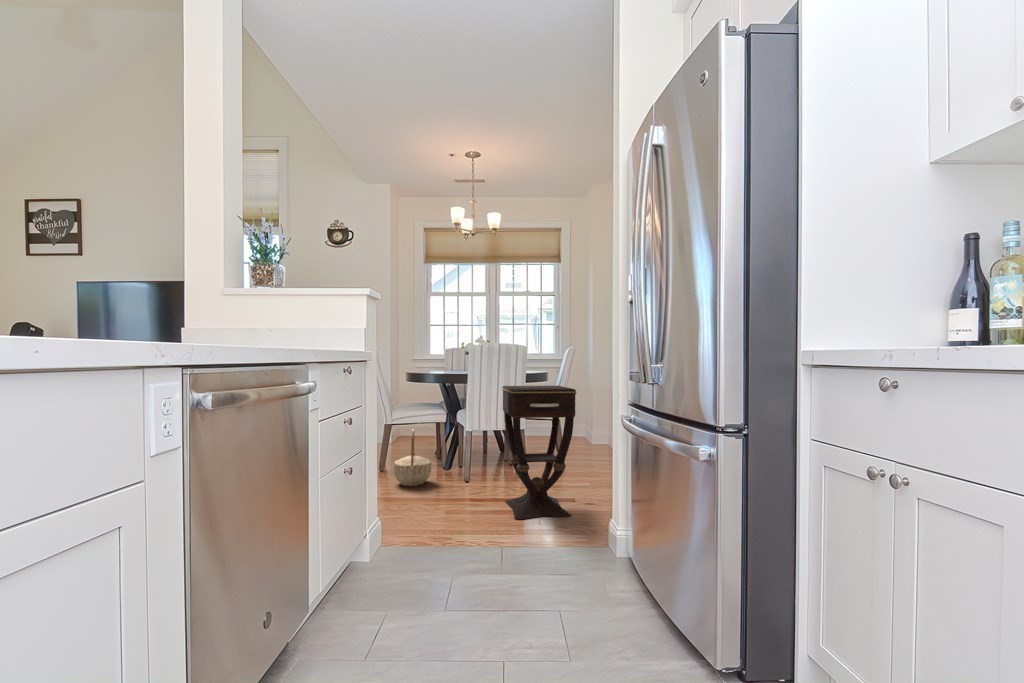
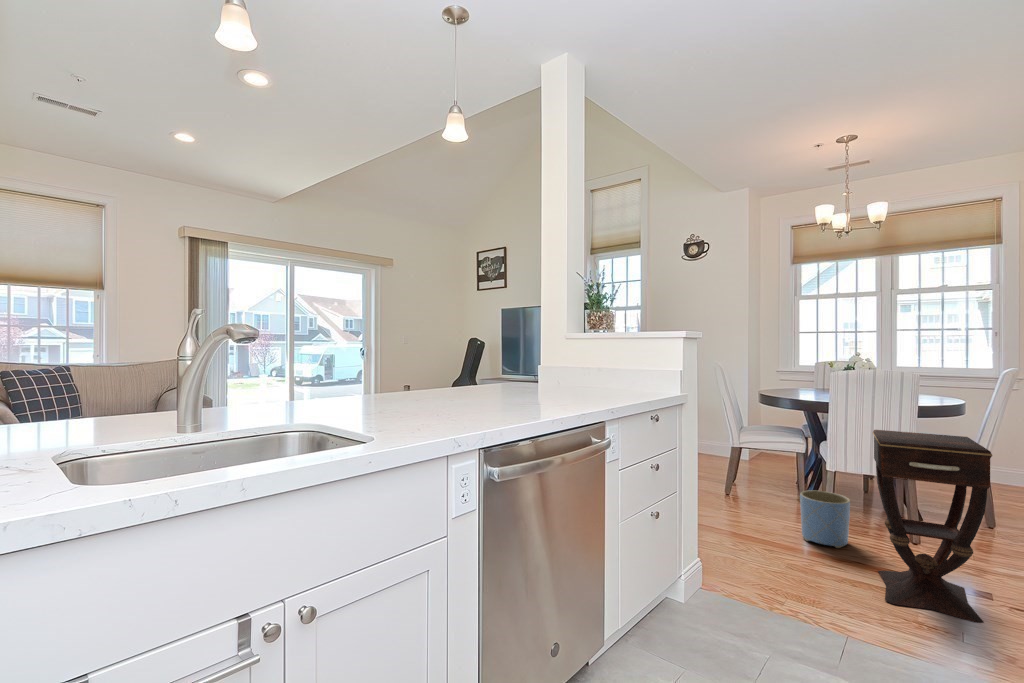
basket: present [394,429,432,486] -> none [741,458,785,522]
planter: none [446,448,483,493] -> present [800,490,850,548]

